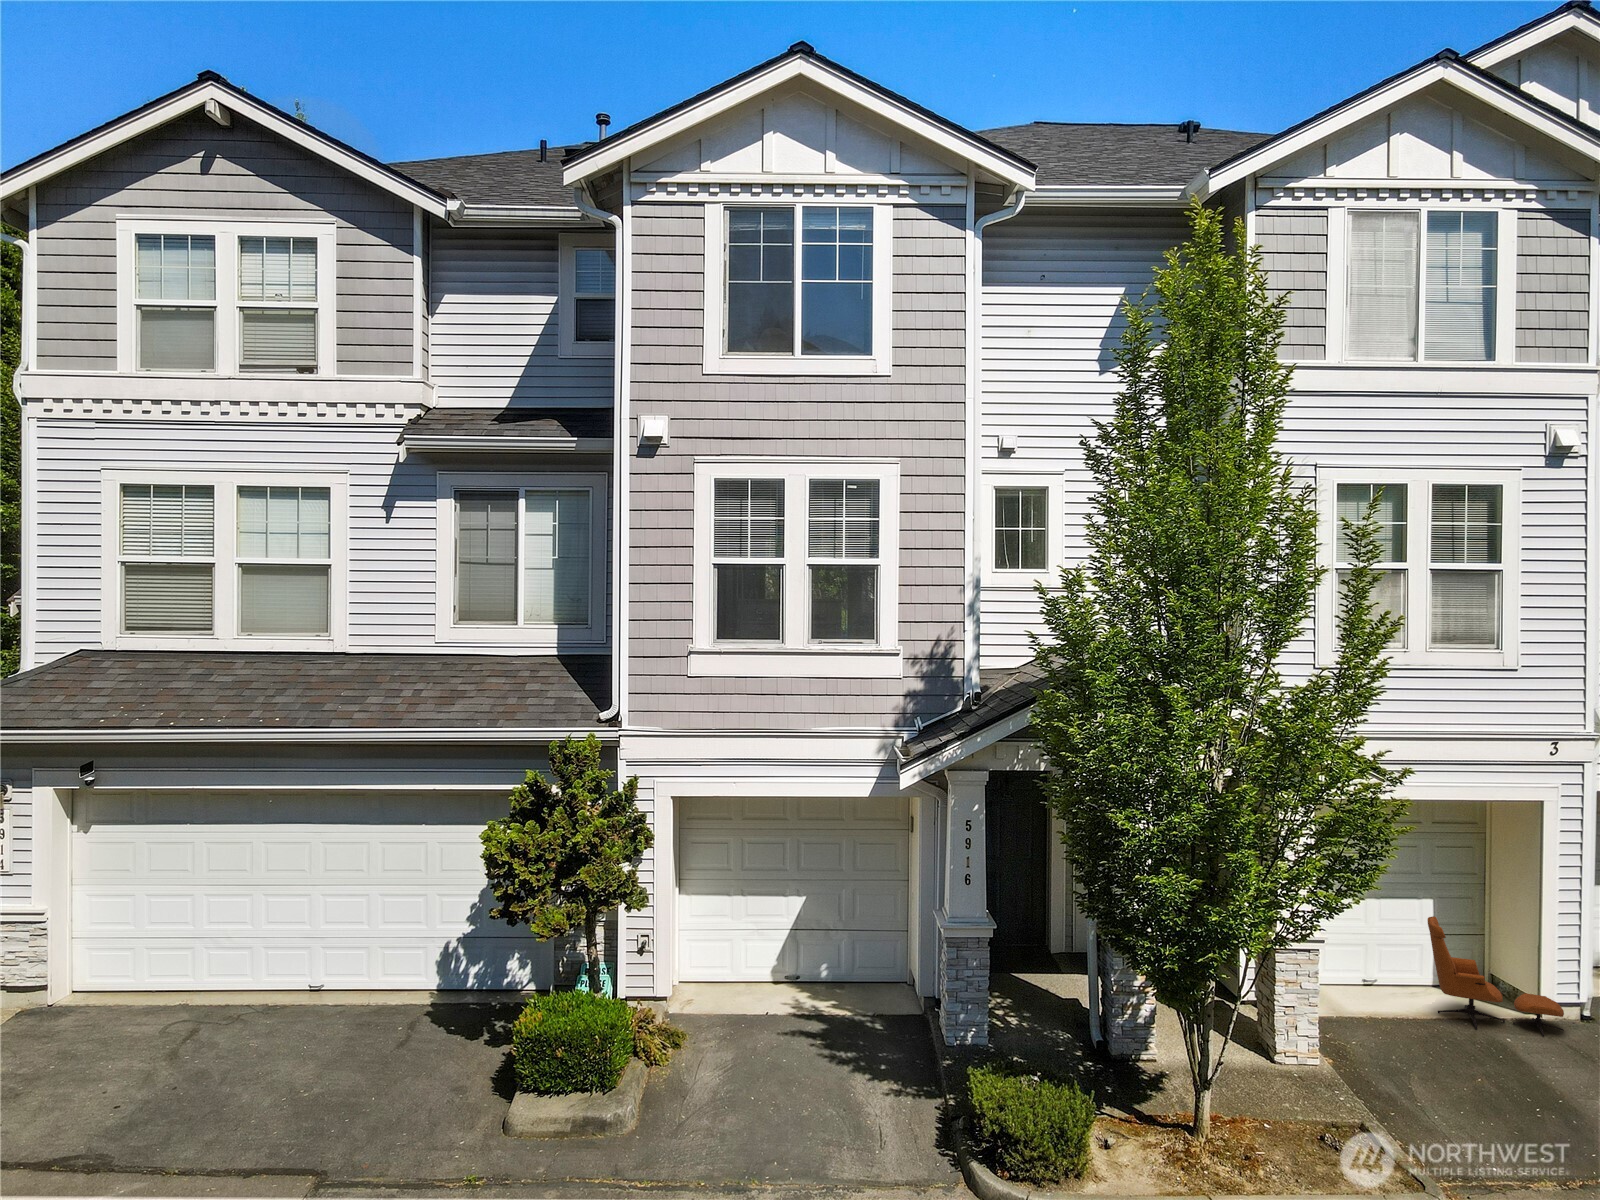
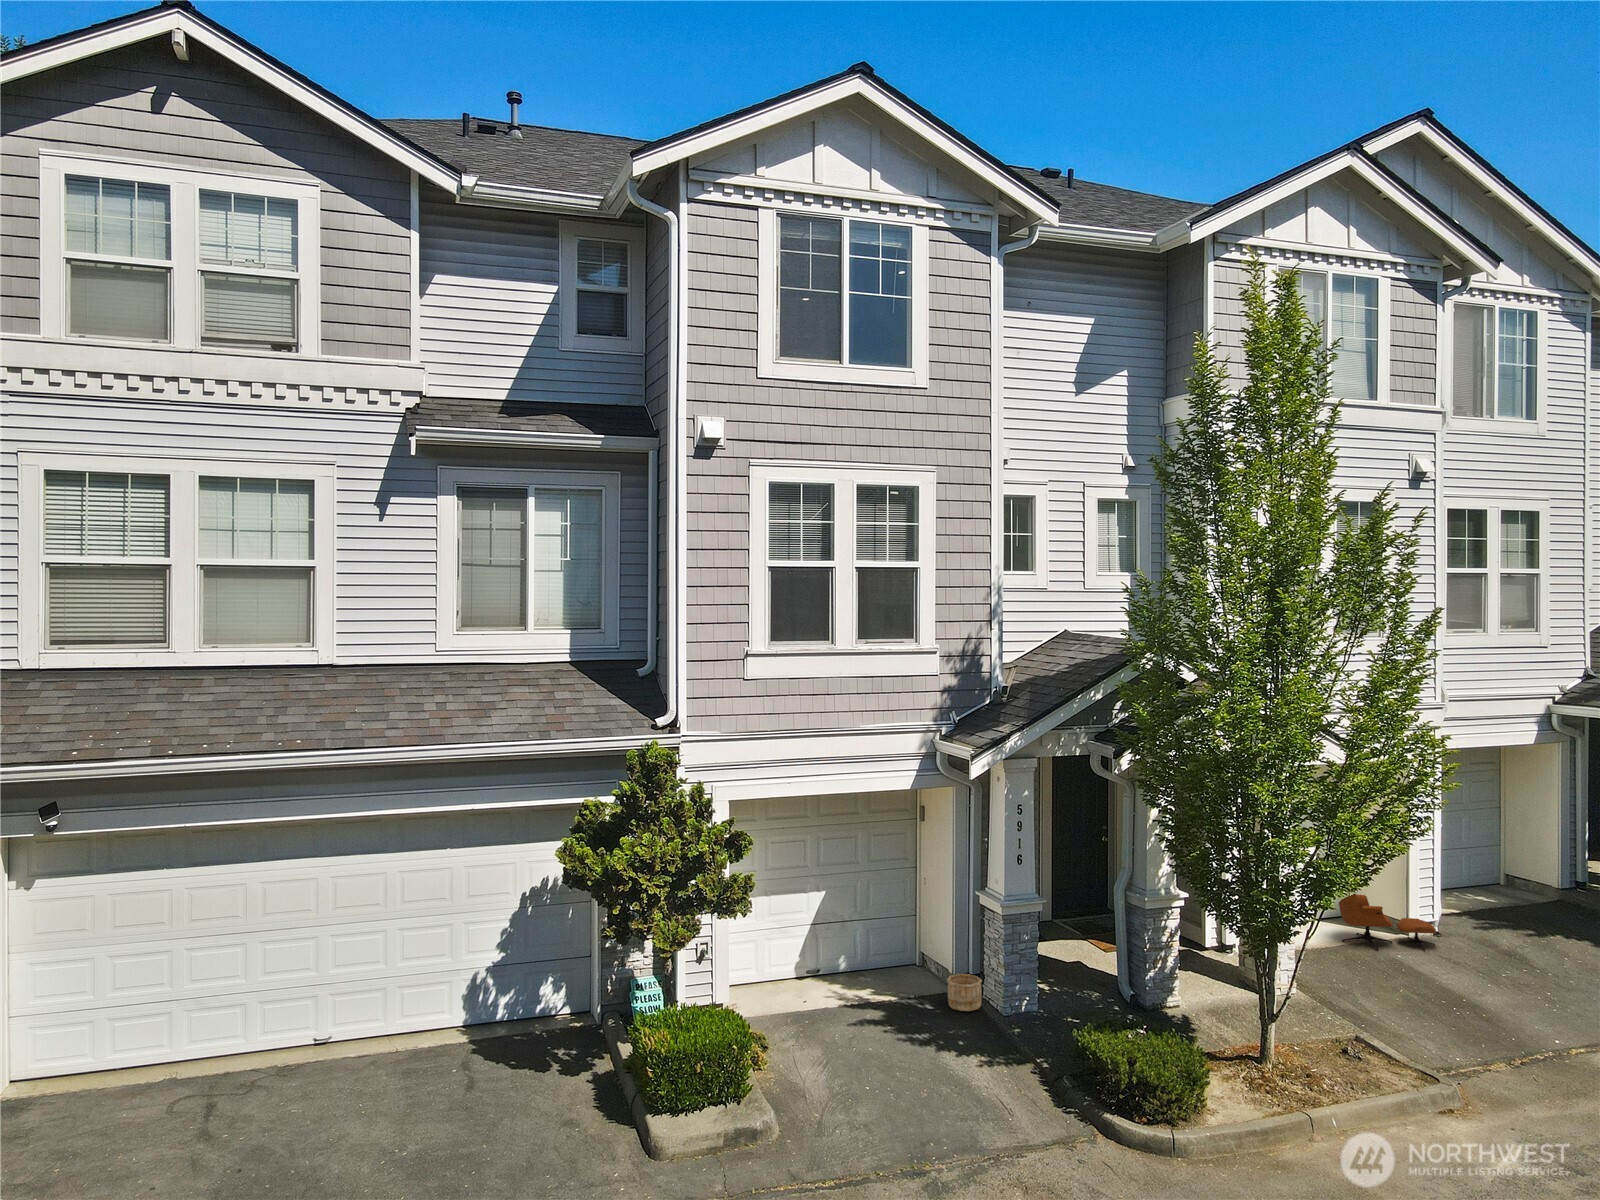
wooden bucket: none [900,996,937,1037] -> present [947,974,982,1011]

